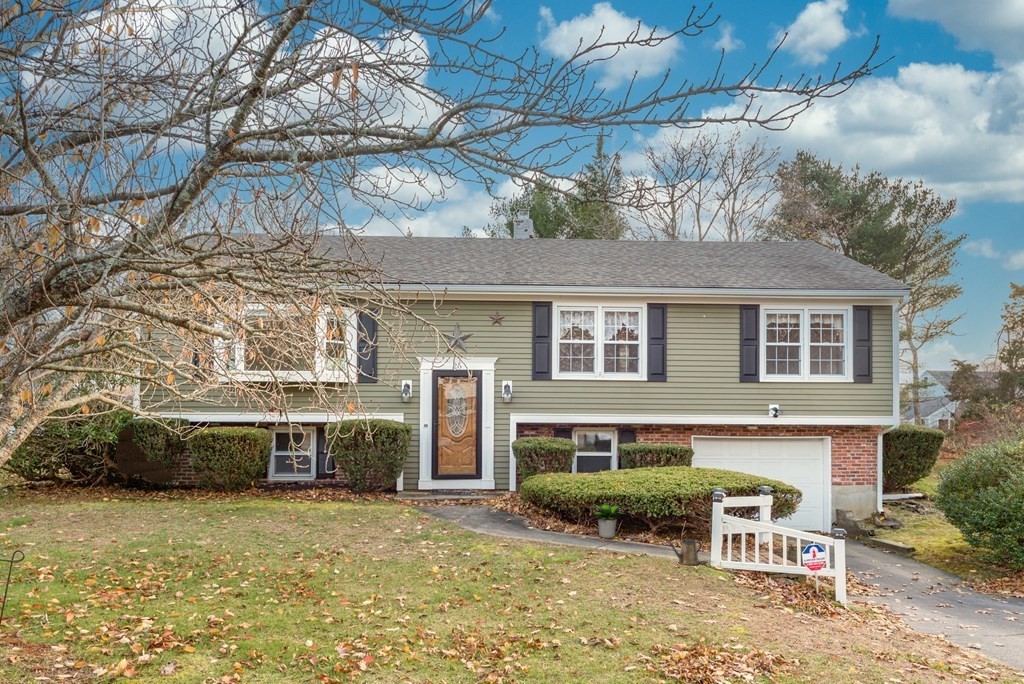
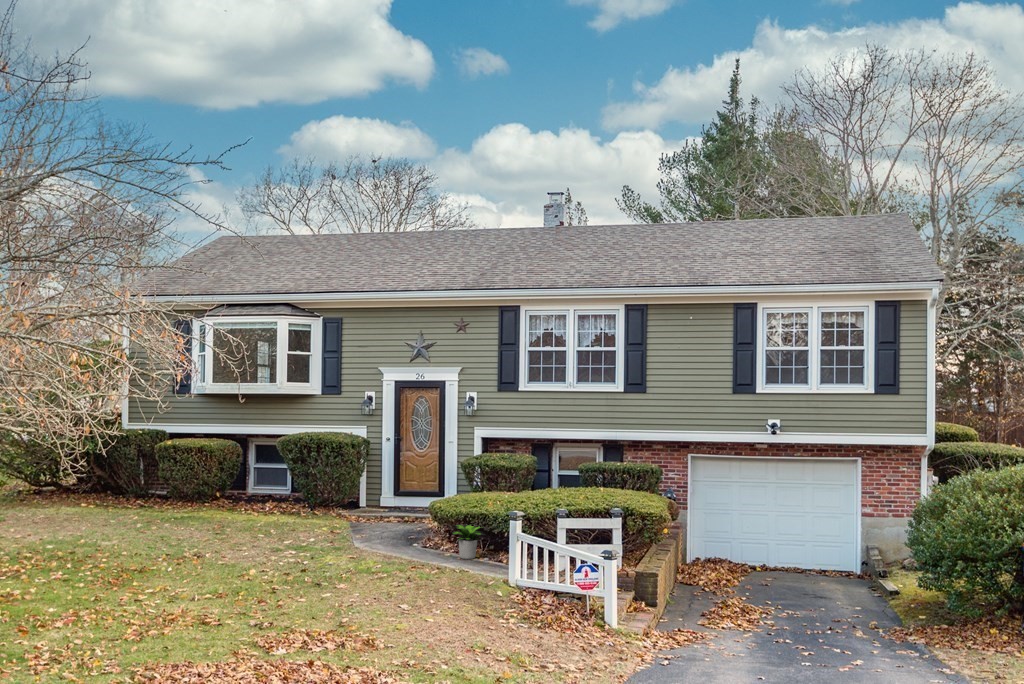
lounge chair: present [115,429,174,490] -> none [96,440,144,499]
watering can: present [666,539,702,565] -> none [463,558,508,587]

